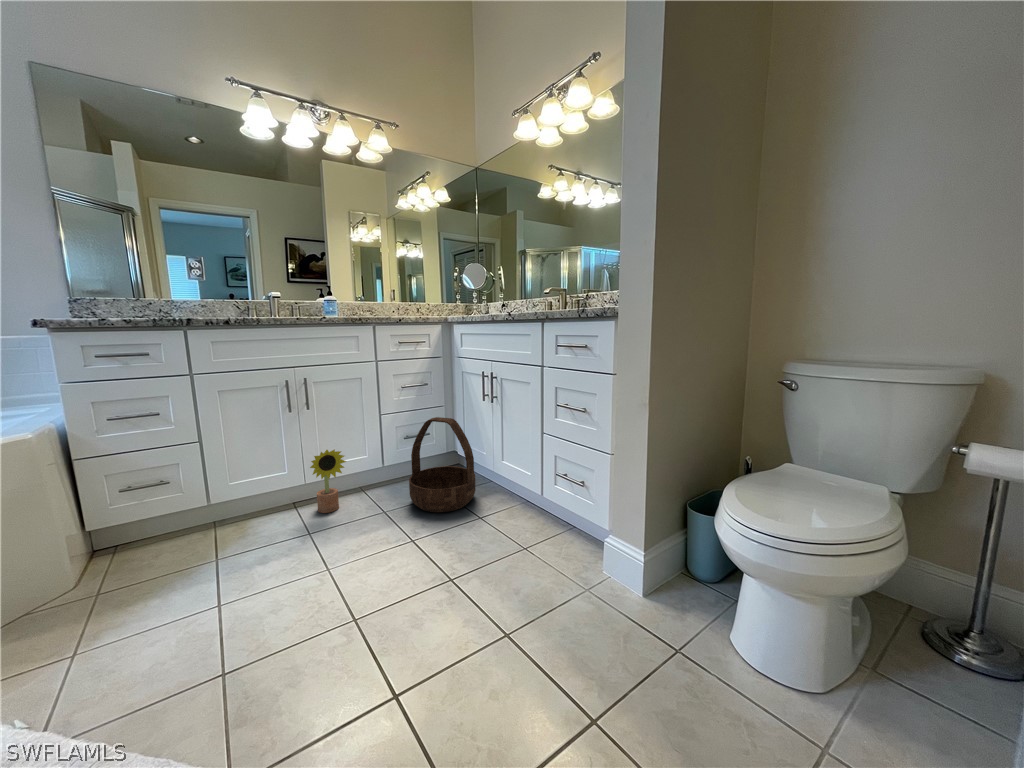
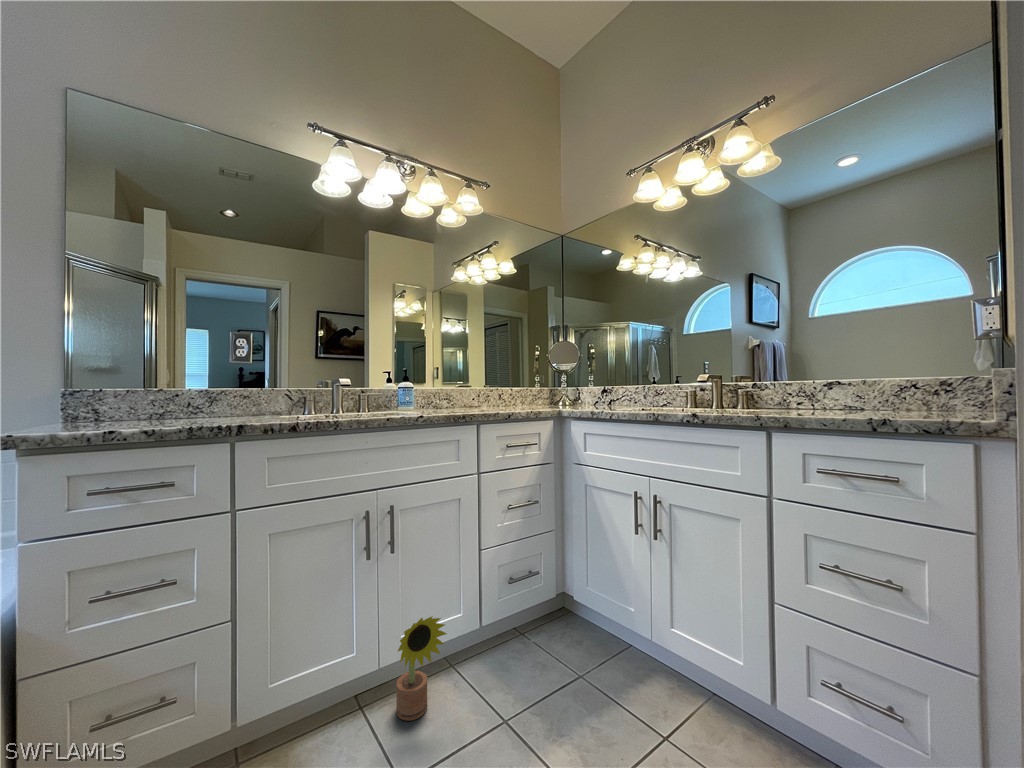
basket: present [409,417,476,512] -> none [531,555,630,718]

